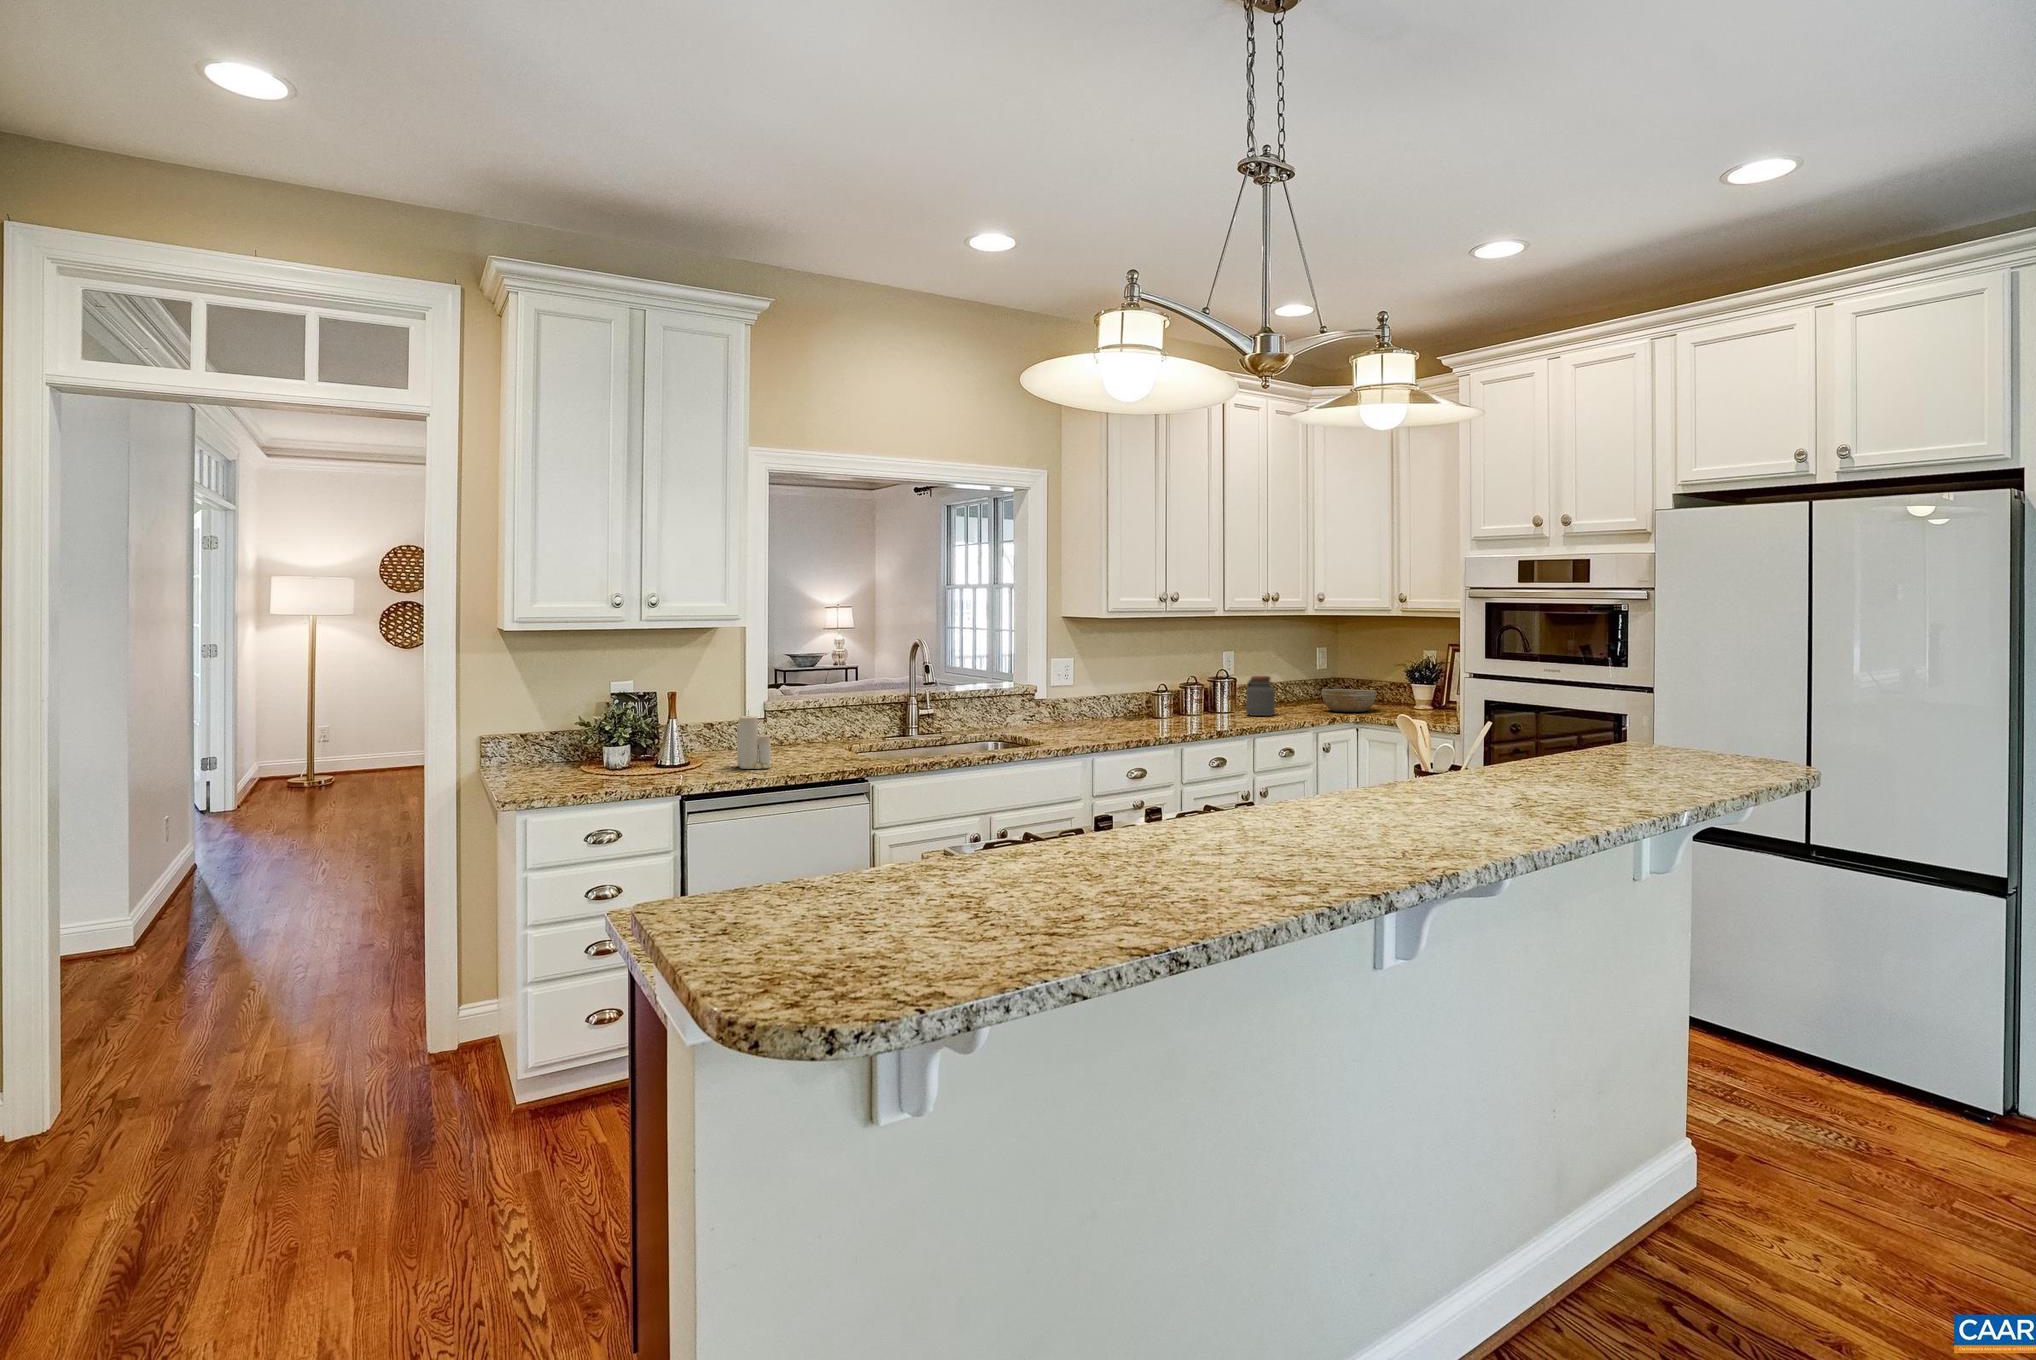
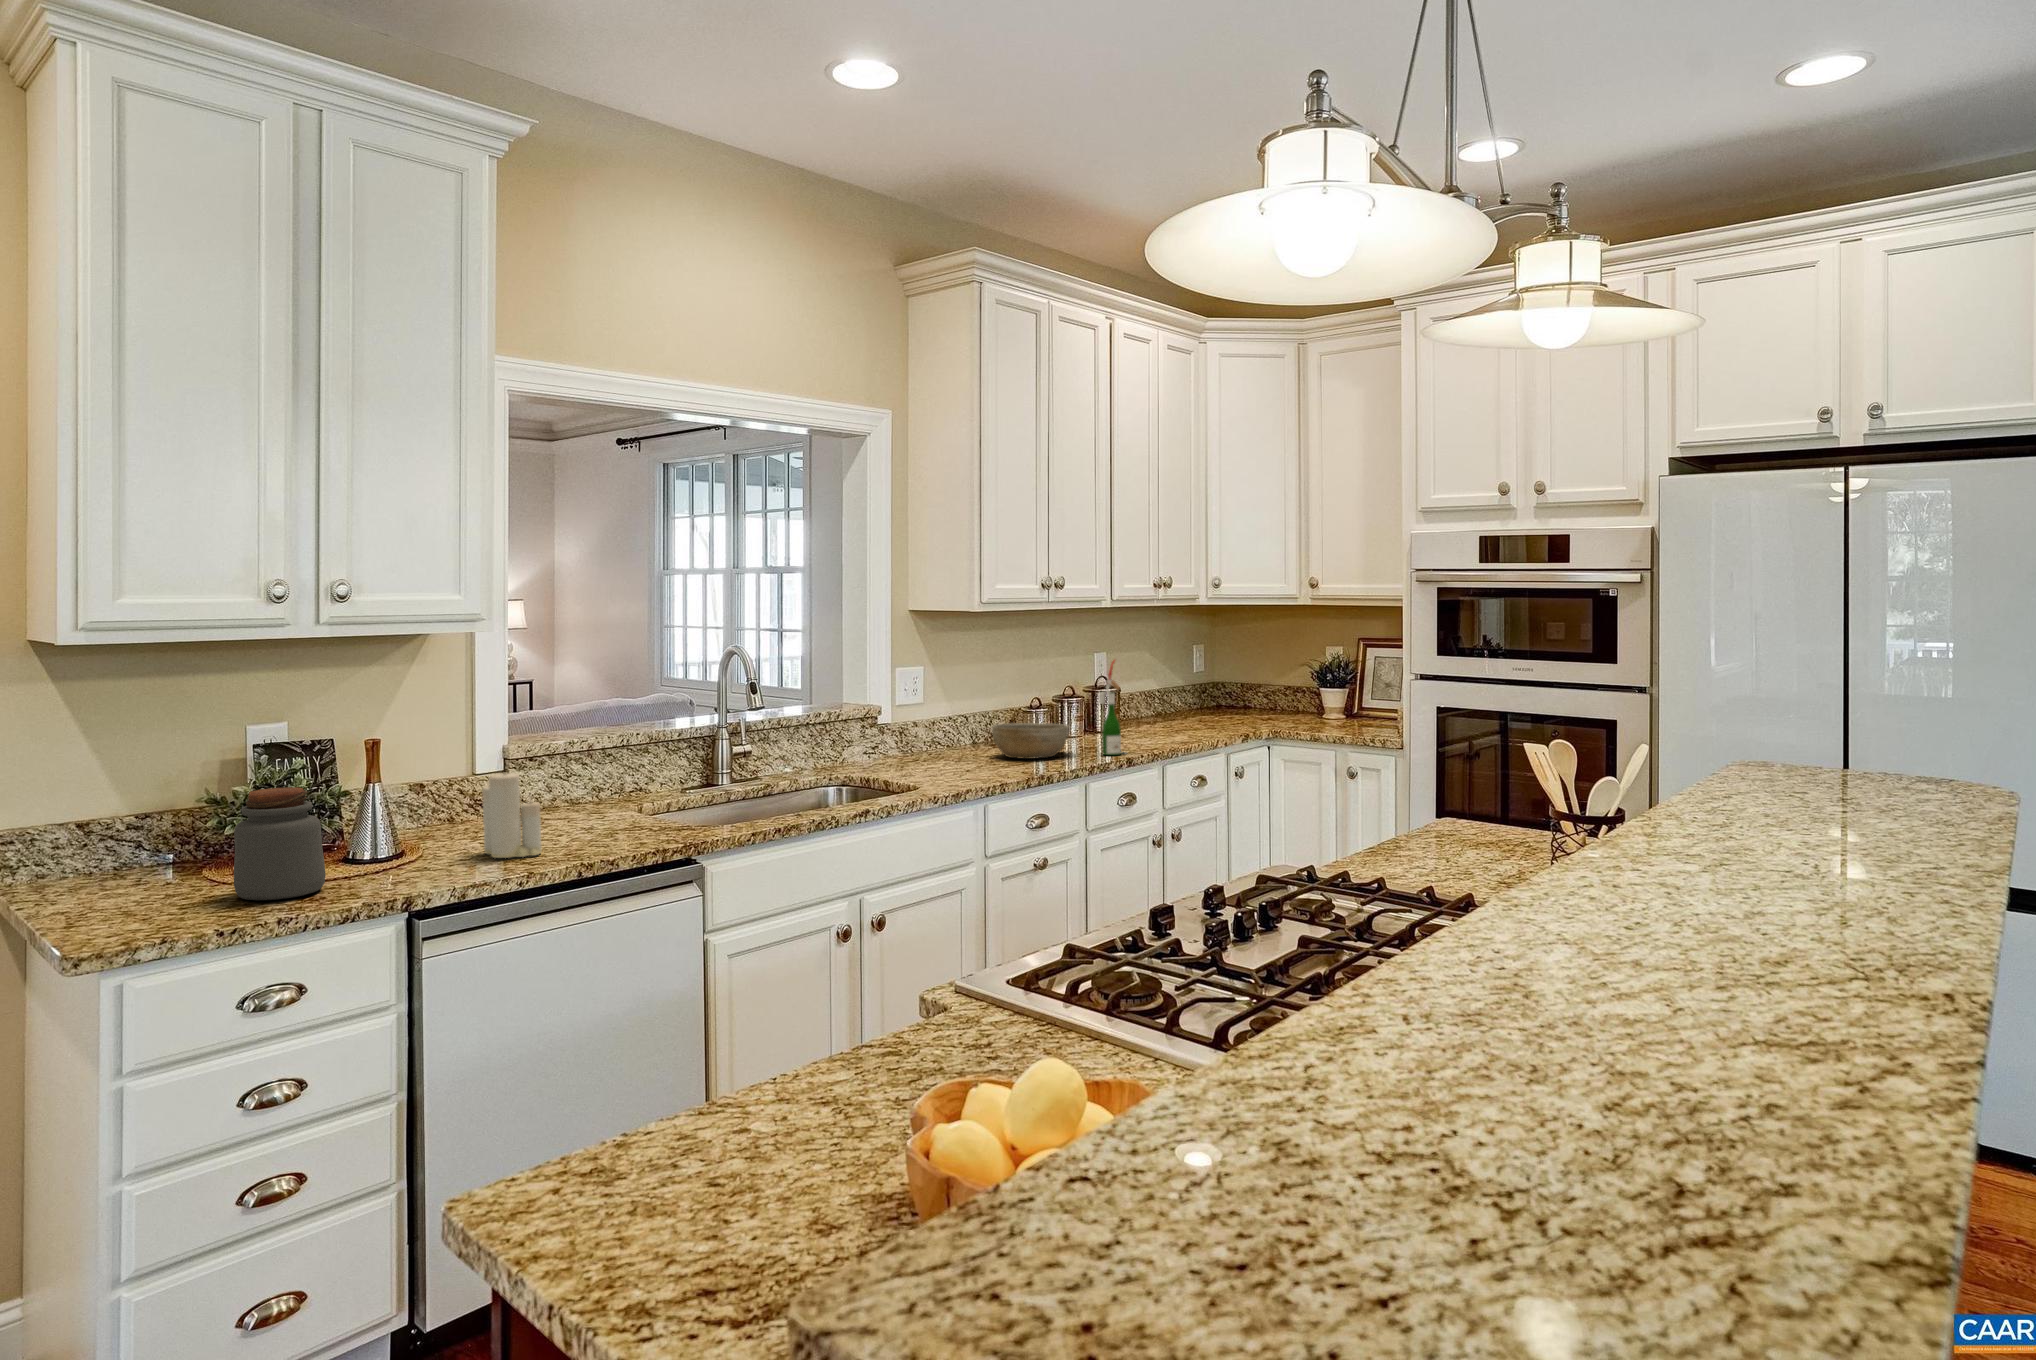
wine bottle: none [1201,655,1224,729] -> present [1099,660,1122,755]
jar: present [1245,676,1275,716] -> present [234,787,326,900]
bowl: present [1322,689,1377,712] -> present [992,723,1069,759]

